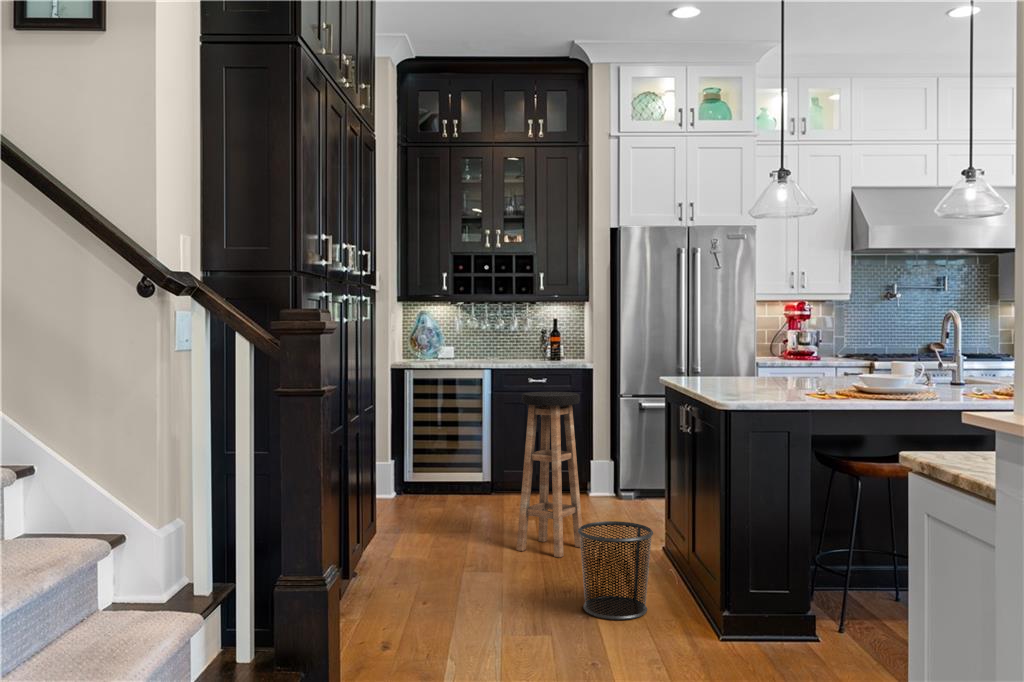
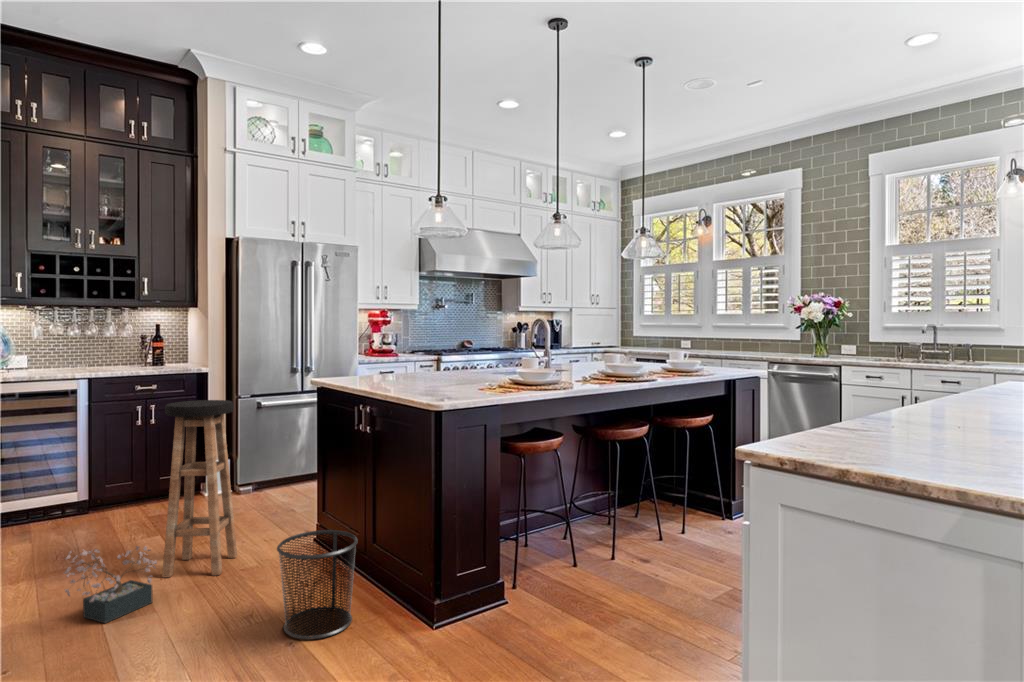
decorative plant: none [436,506,506,571] -> present [64,546,157,623]

